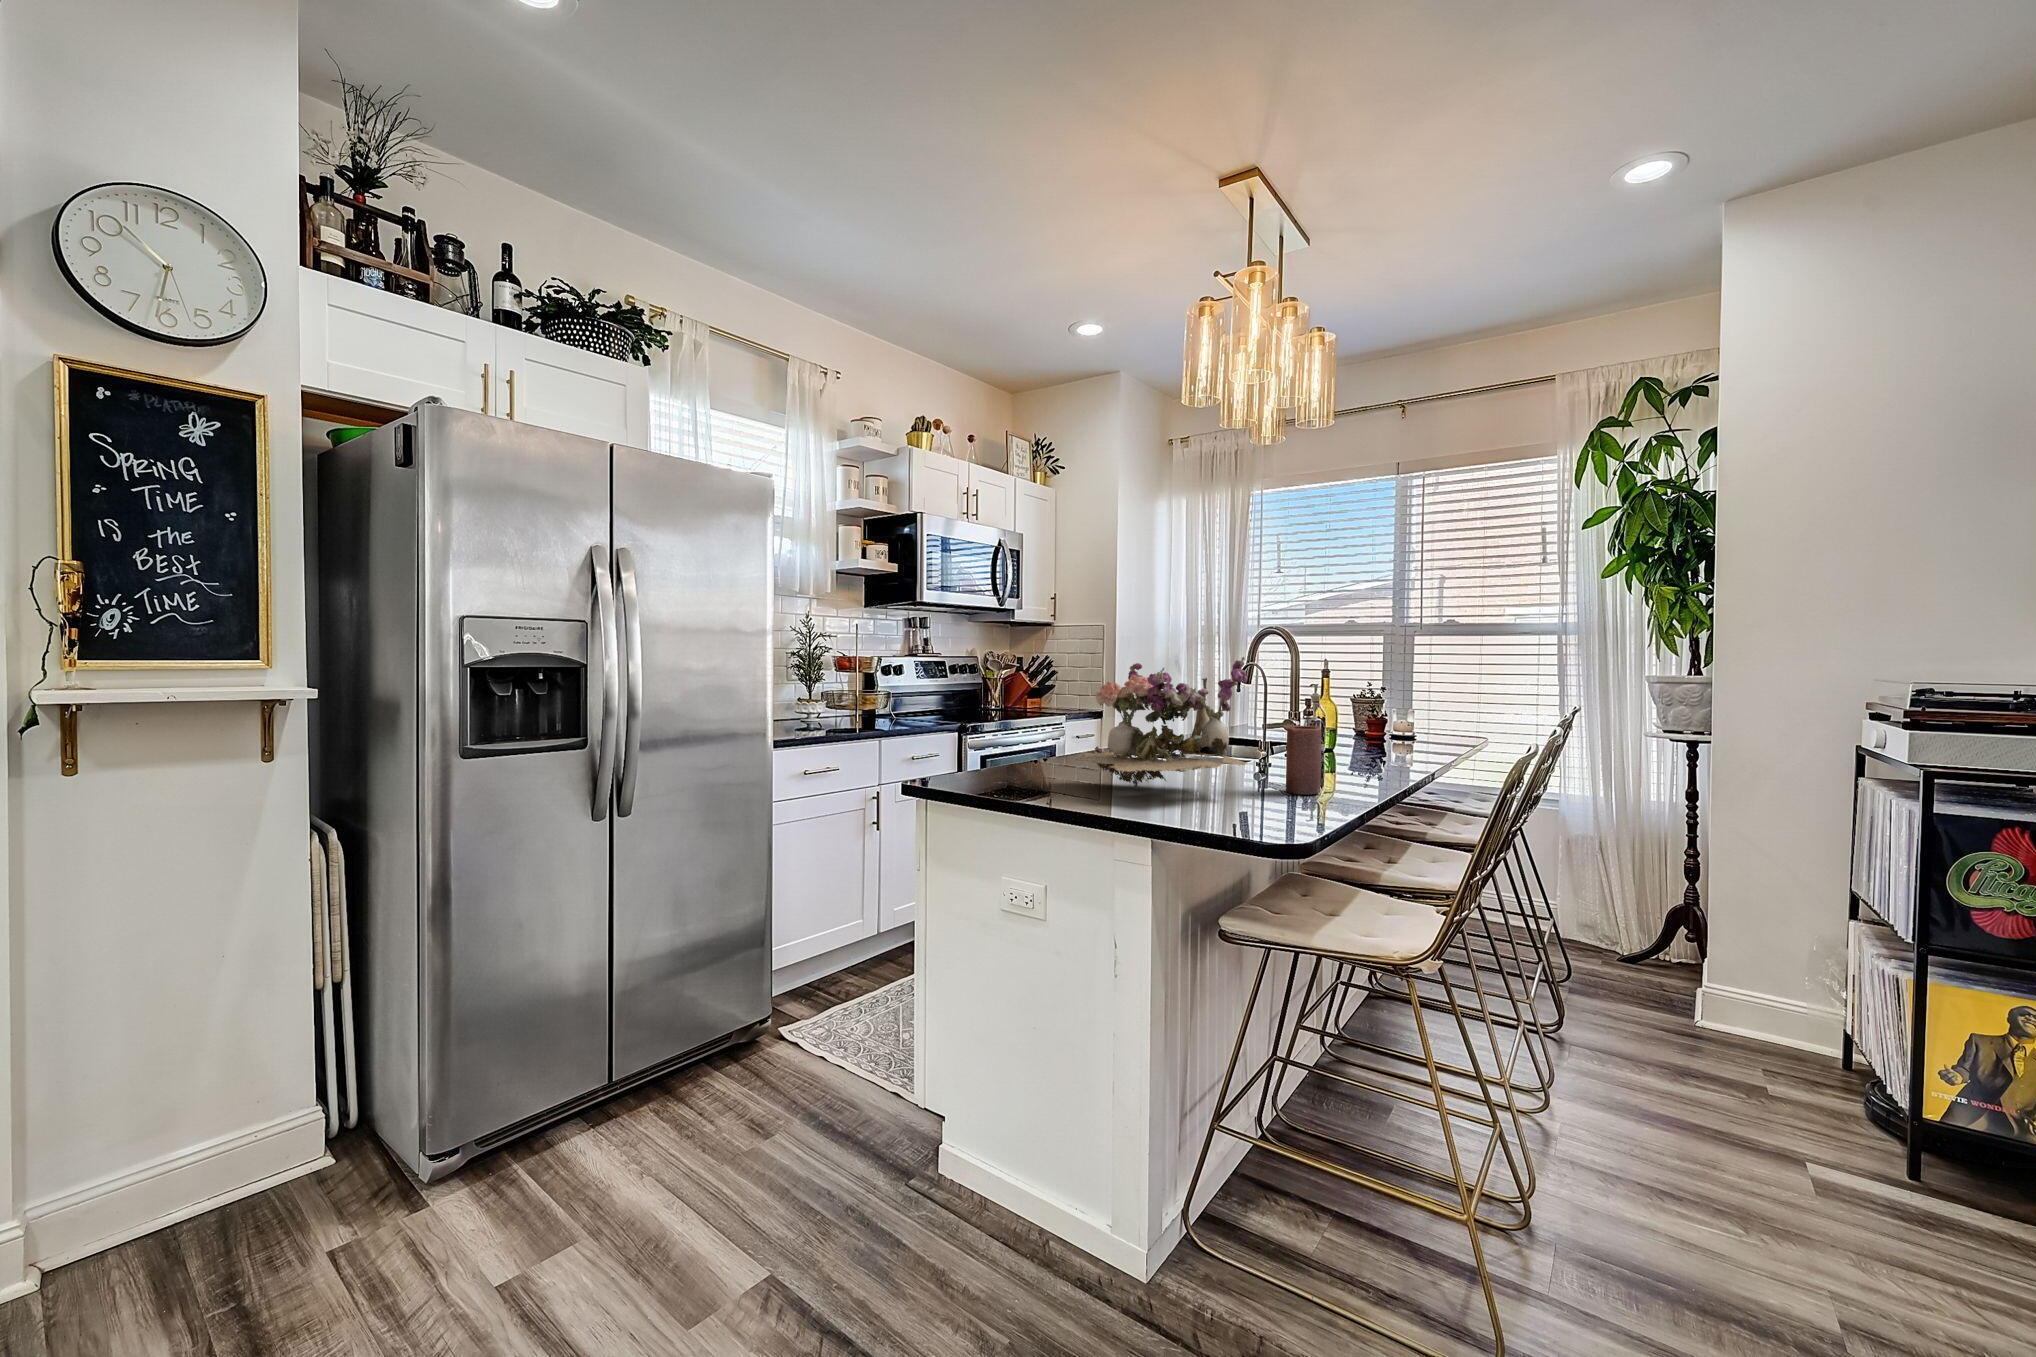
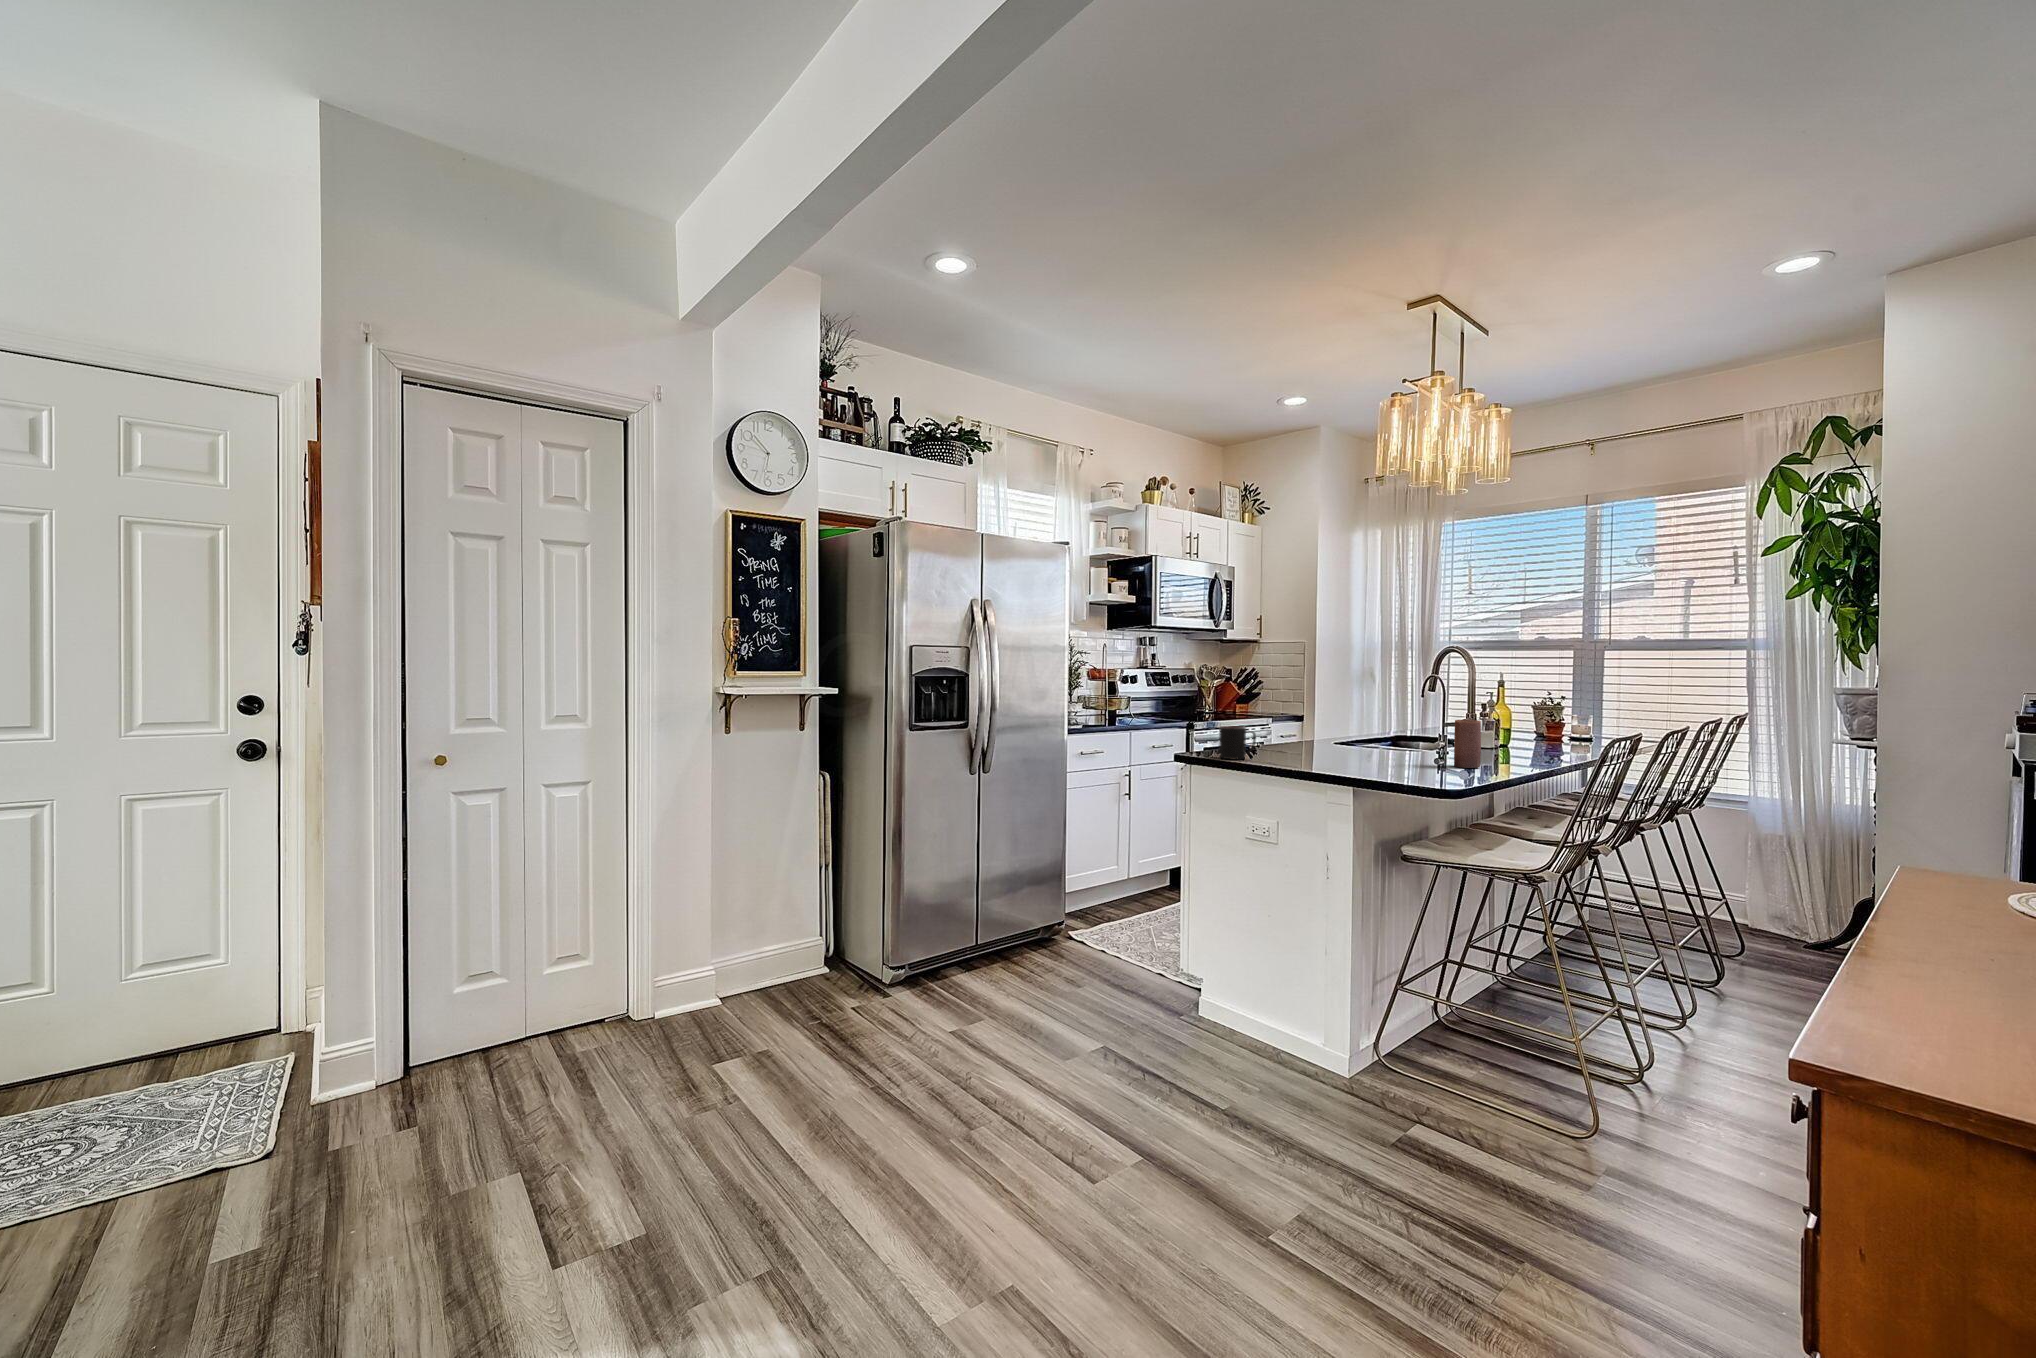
flower arrangement: present [1076,657,1247,788] -> none [1298,670,1424,761]
mug: none [962,740,1015,792] -> present [1219,726,1256,760]

